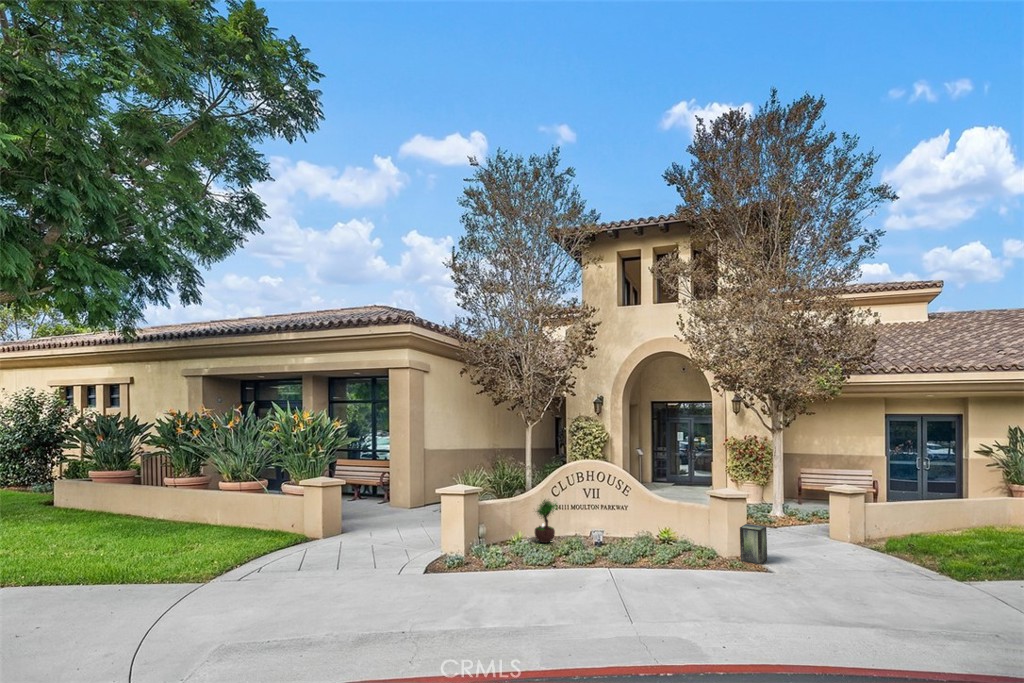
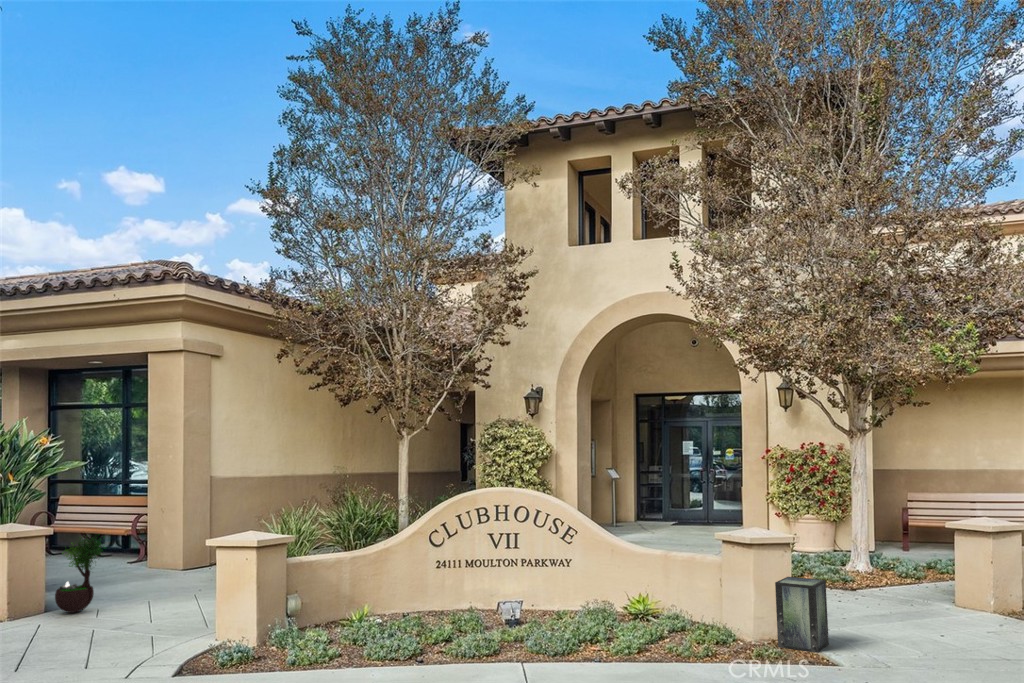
potted tree: present [535,500,556,543] -> present [55,537,102,613]

